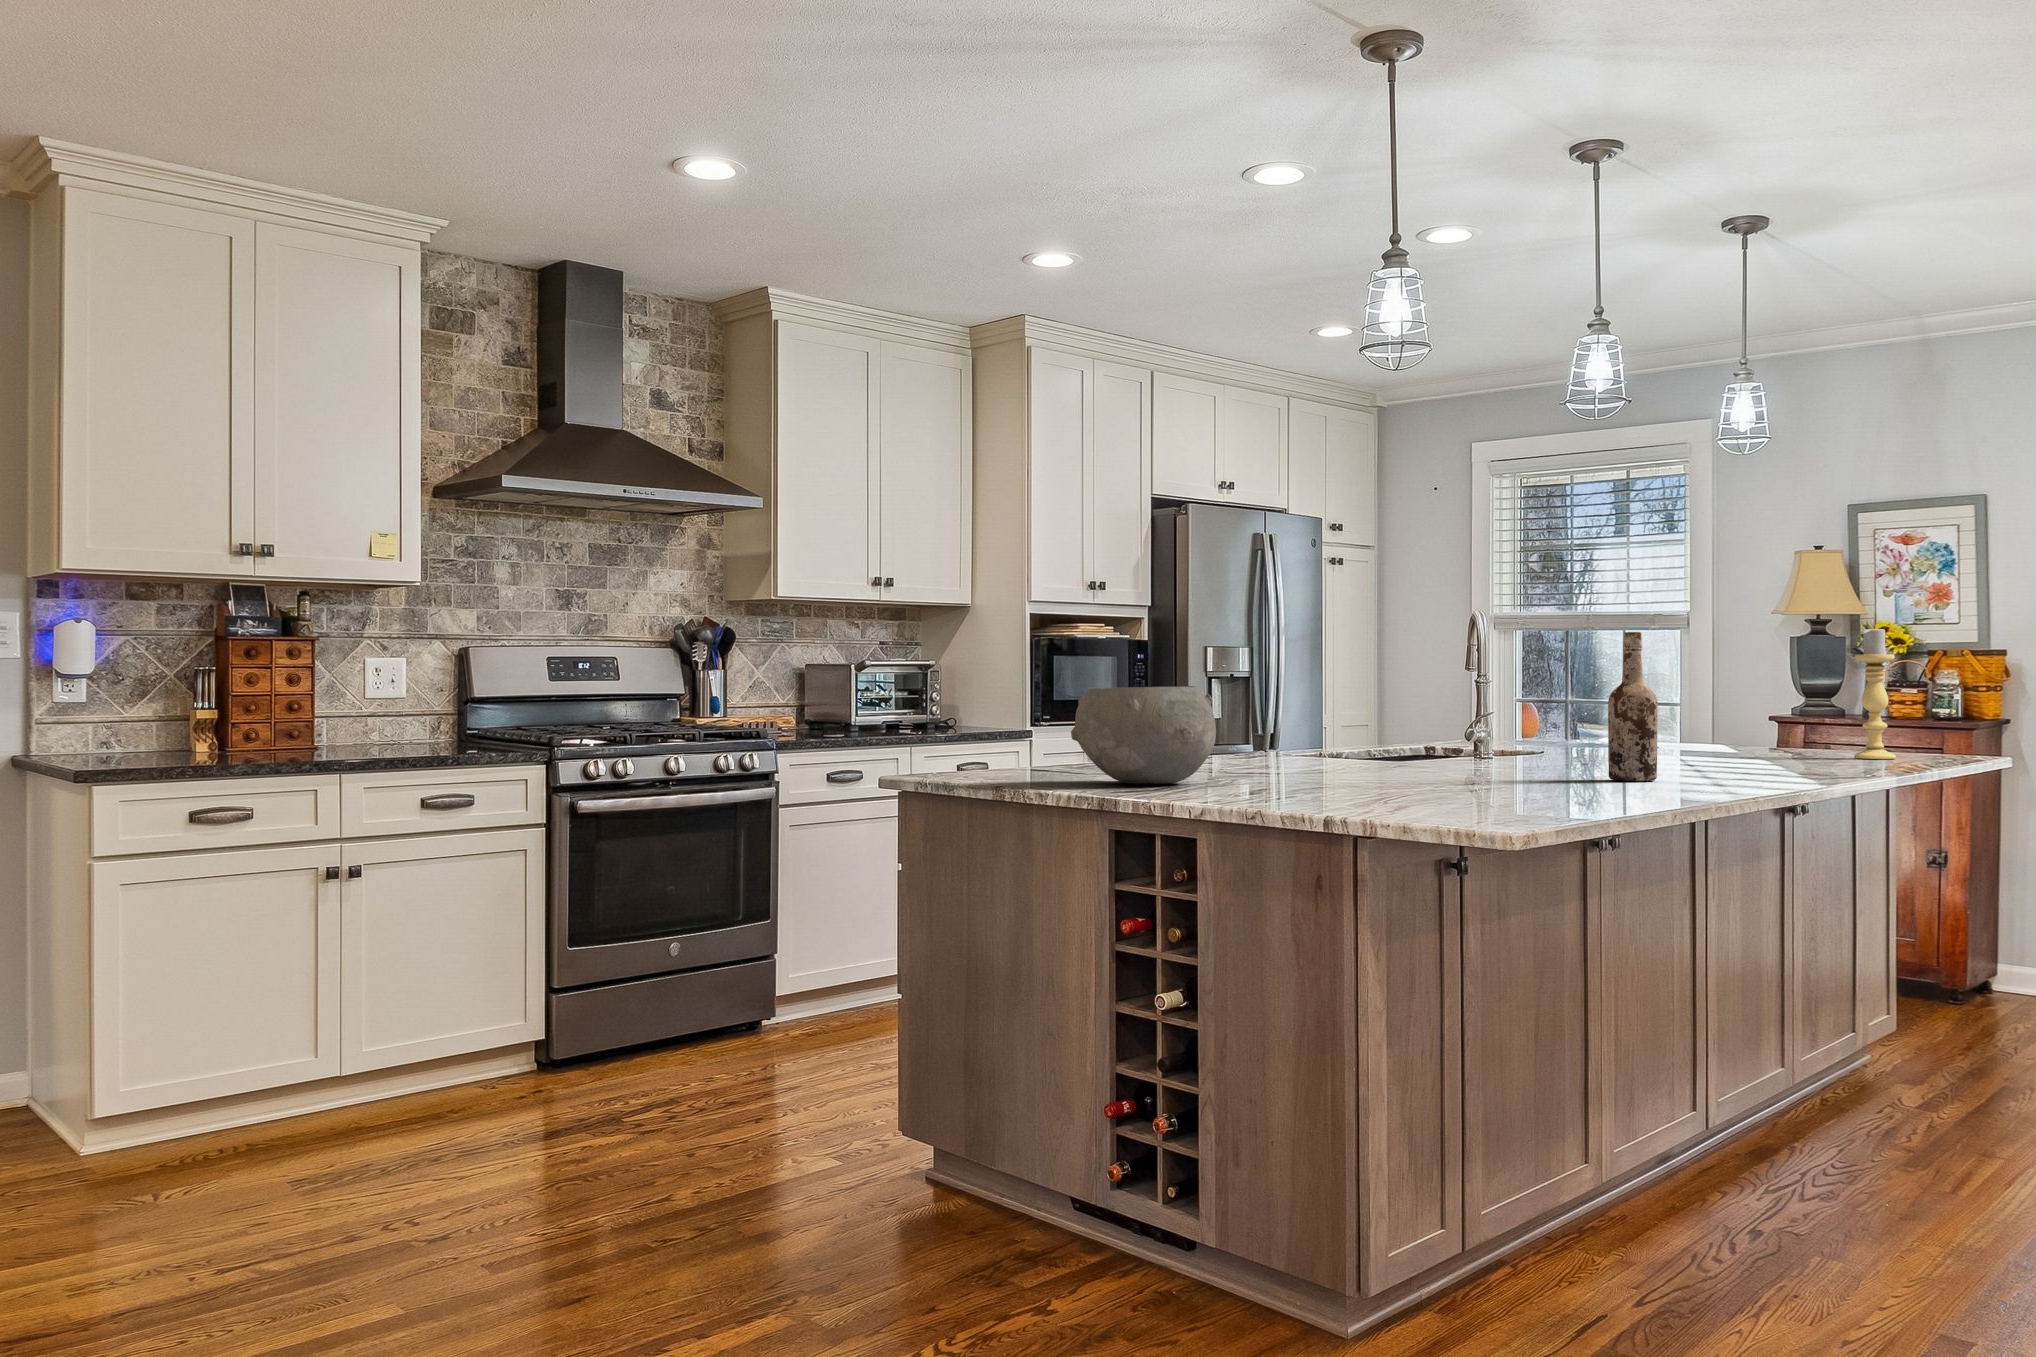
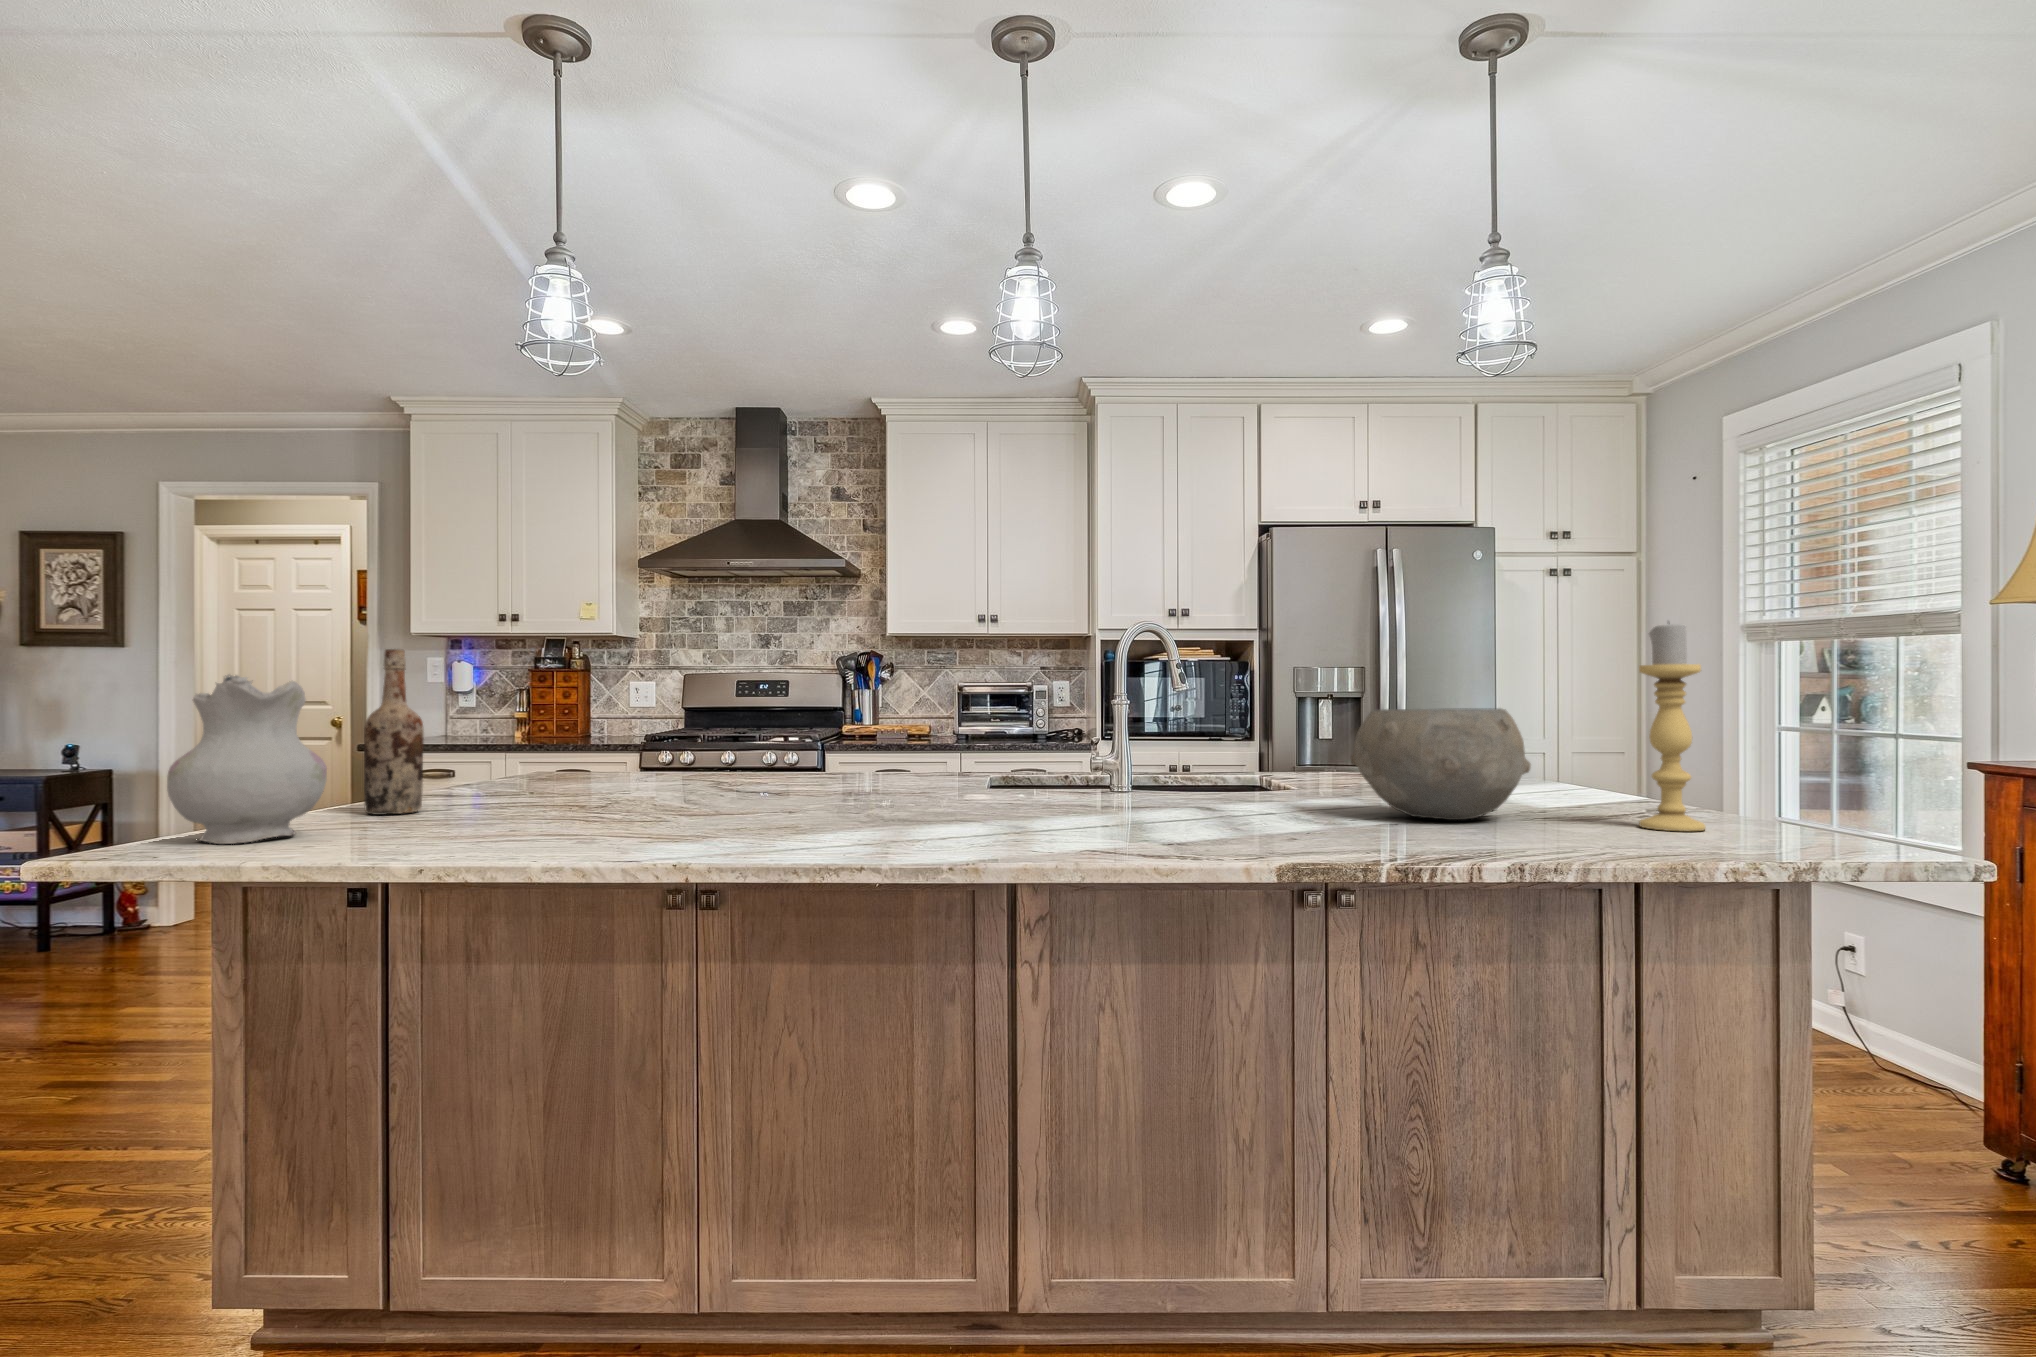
wine bottle: present [1608,632,1658,781] -> present [364,649,424,815]
ceramic pitcher: none [1403,651,1548,812] -> present [167,675,327,844]
ceramic bowl: present [1071,686,1216,784] -> present [1351,709,1531,820]

